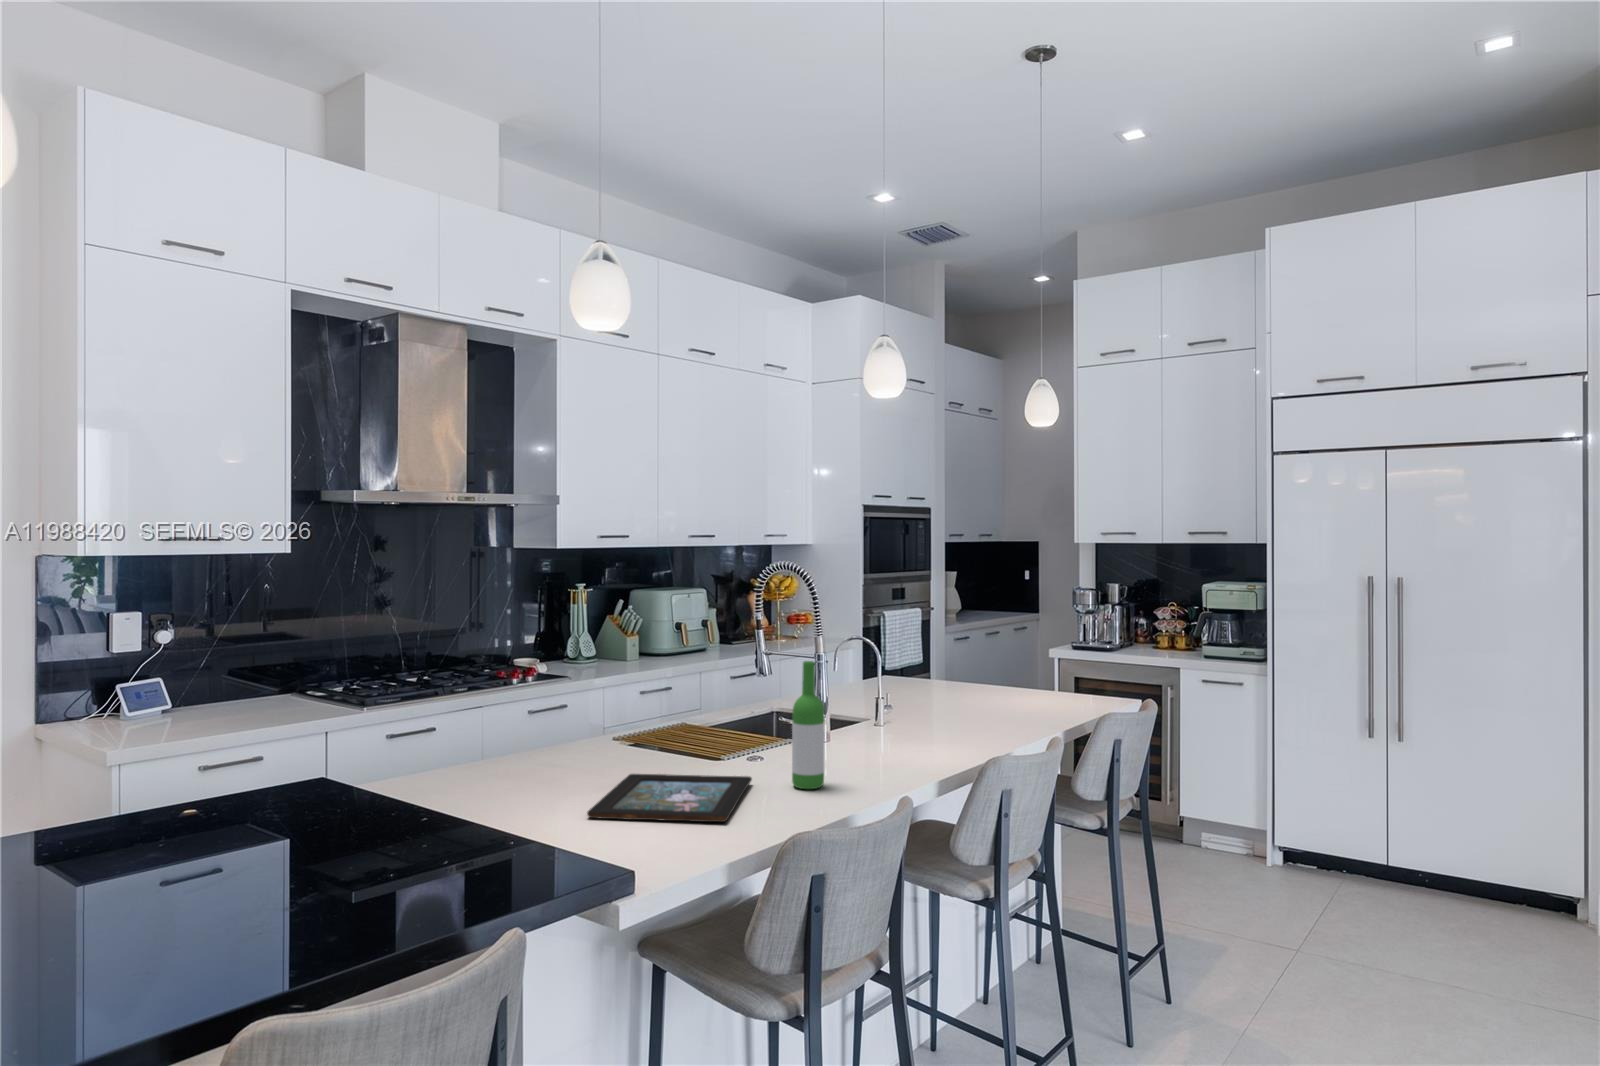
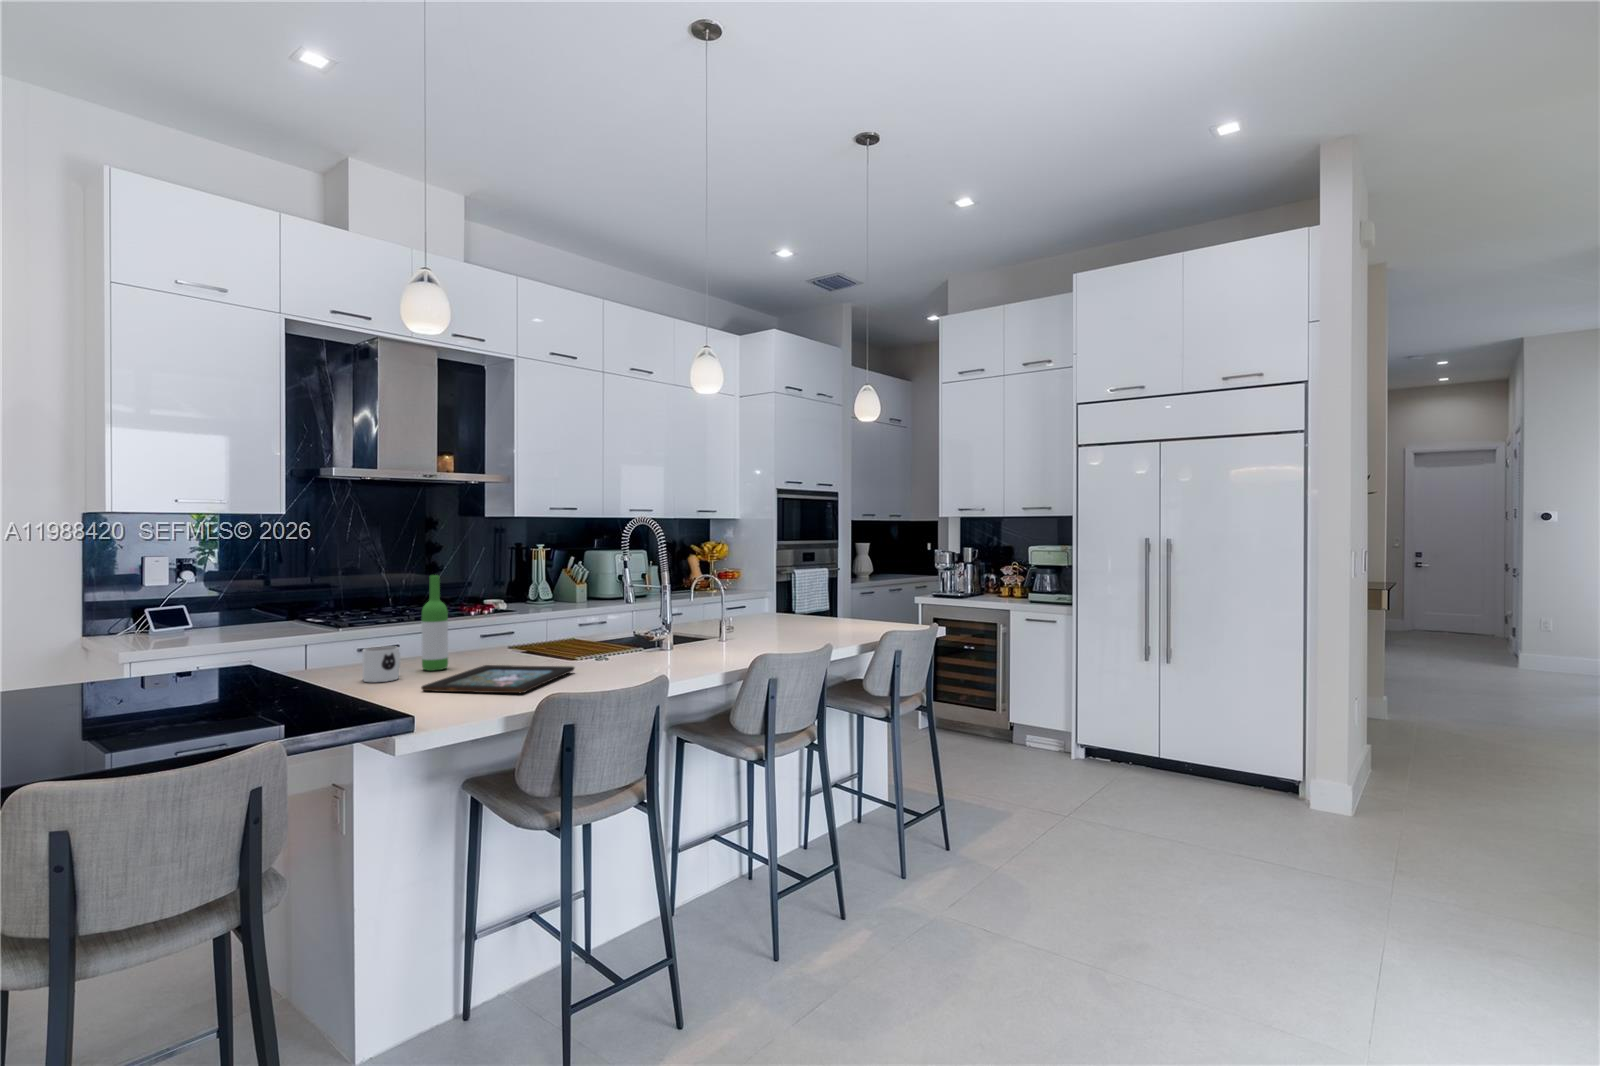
wine bottle: present [792,661,825,789] -> present [422,575,448,671]
mug: none [490,753,534,803] -> present [362,646,400,682]

